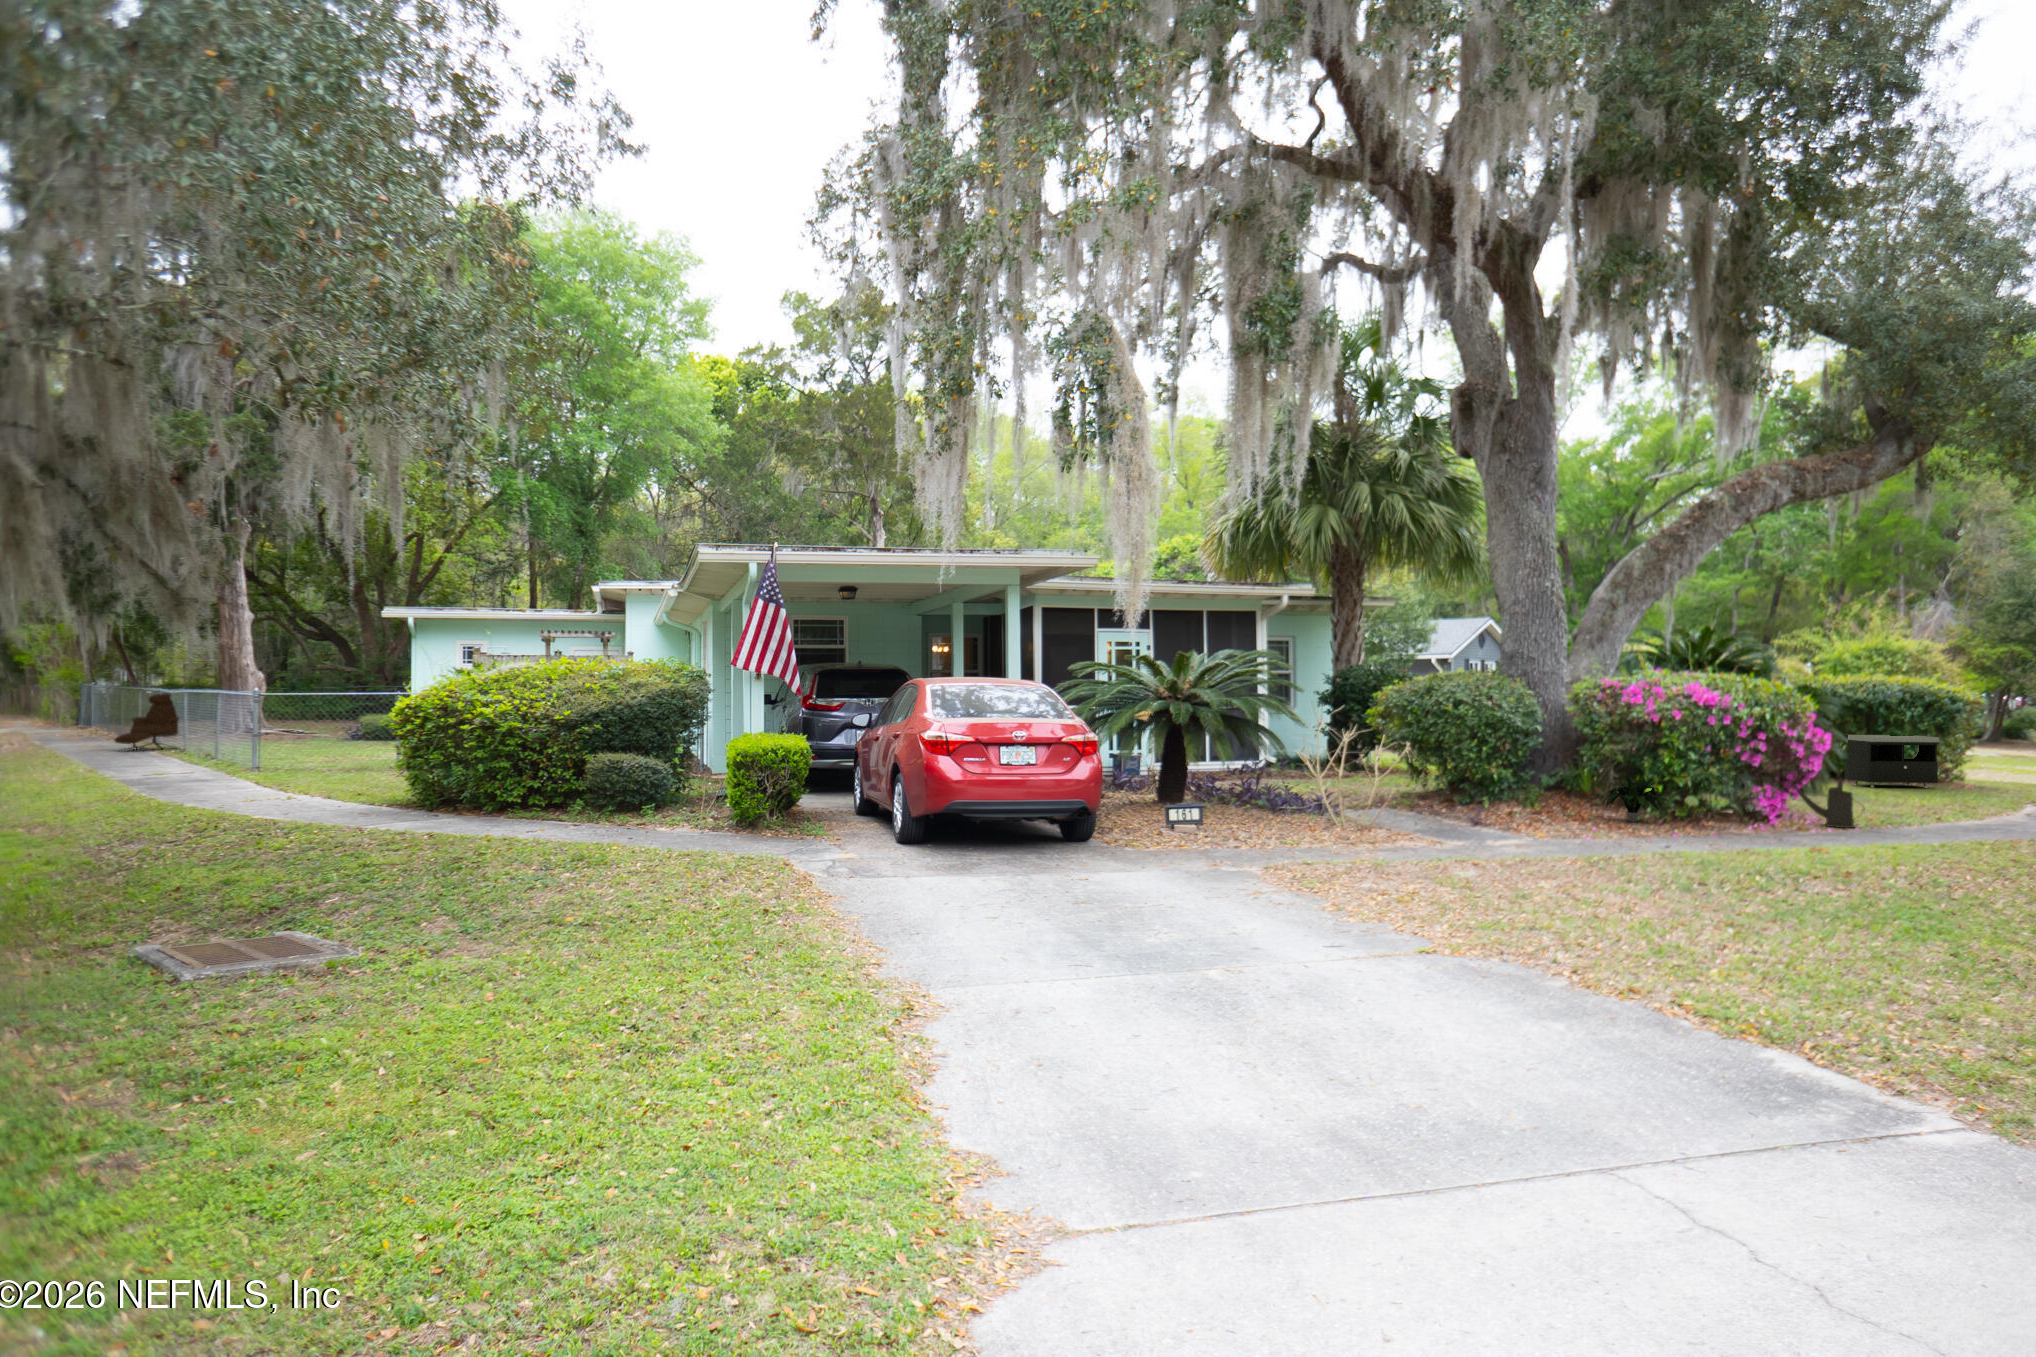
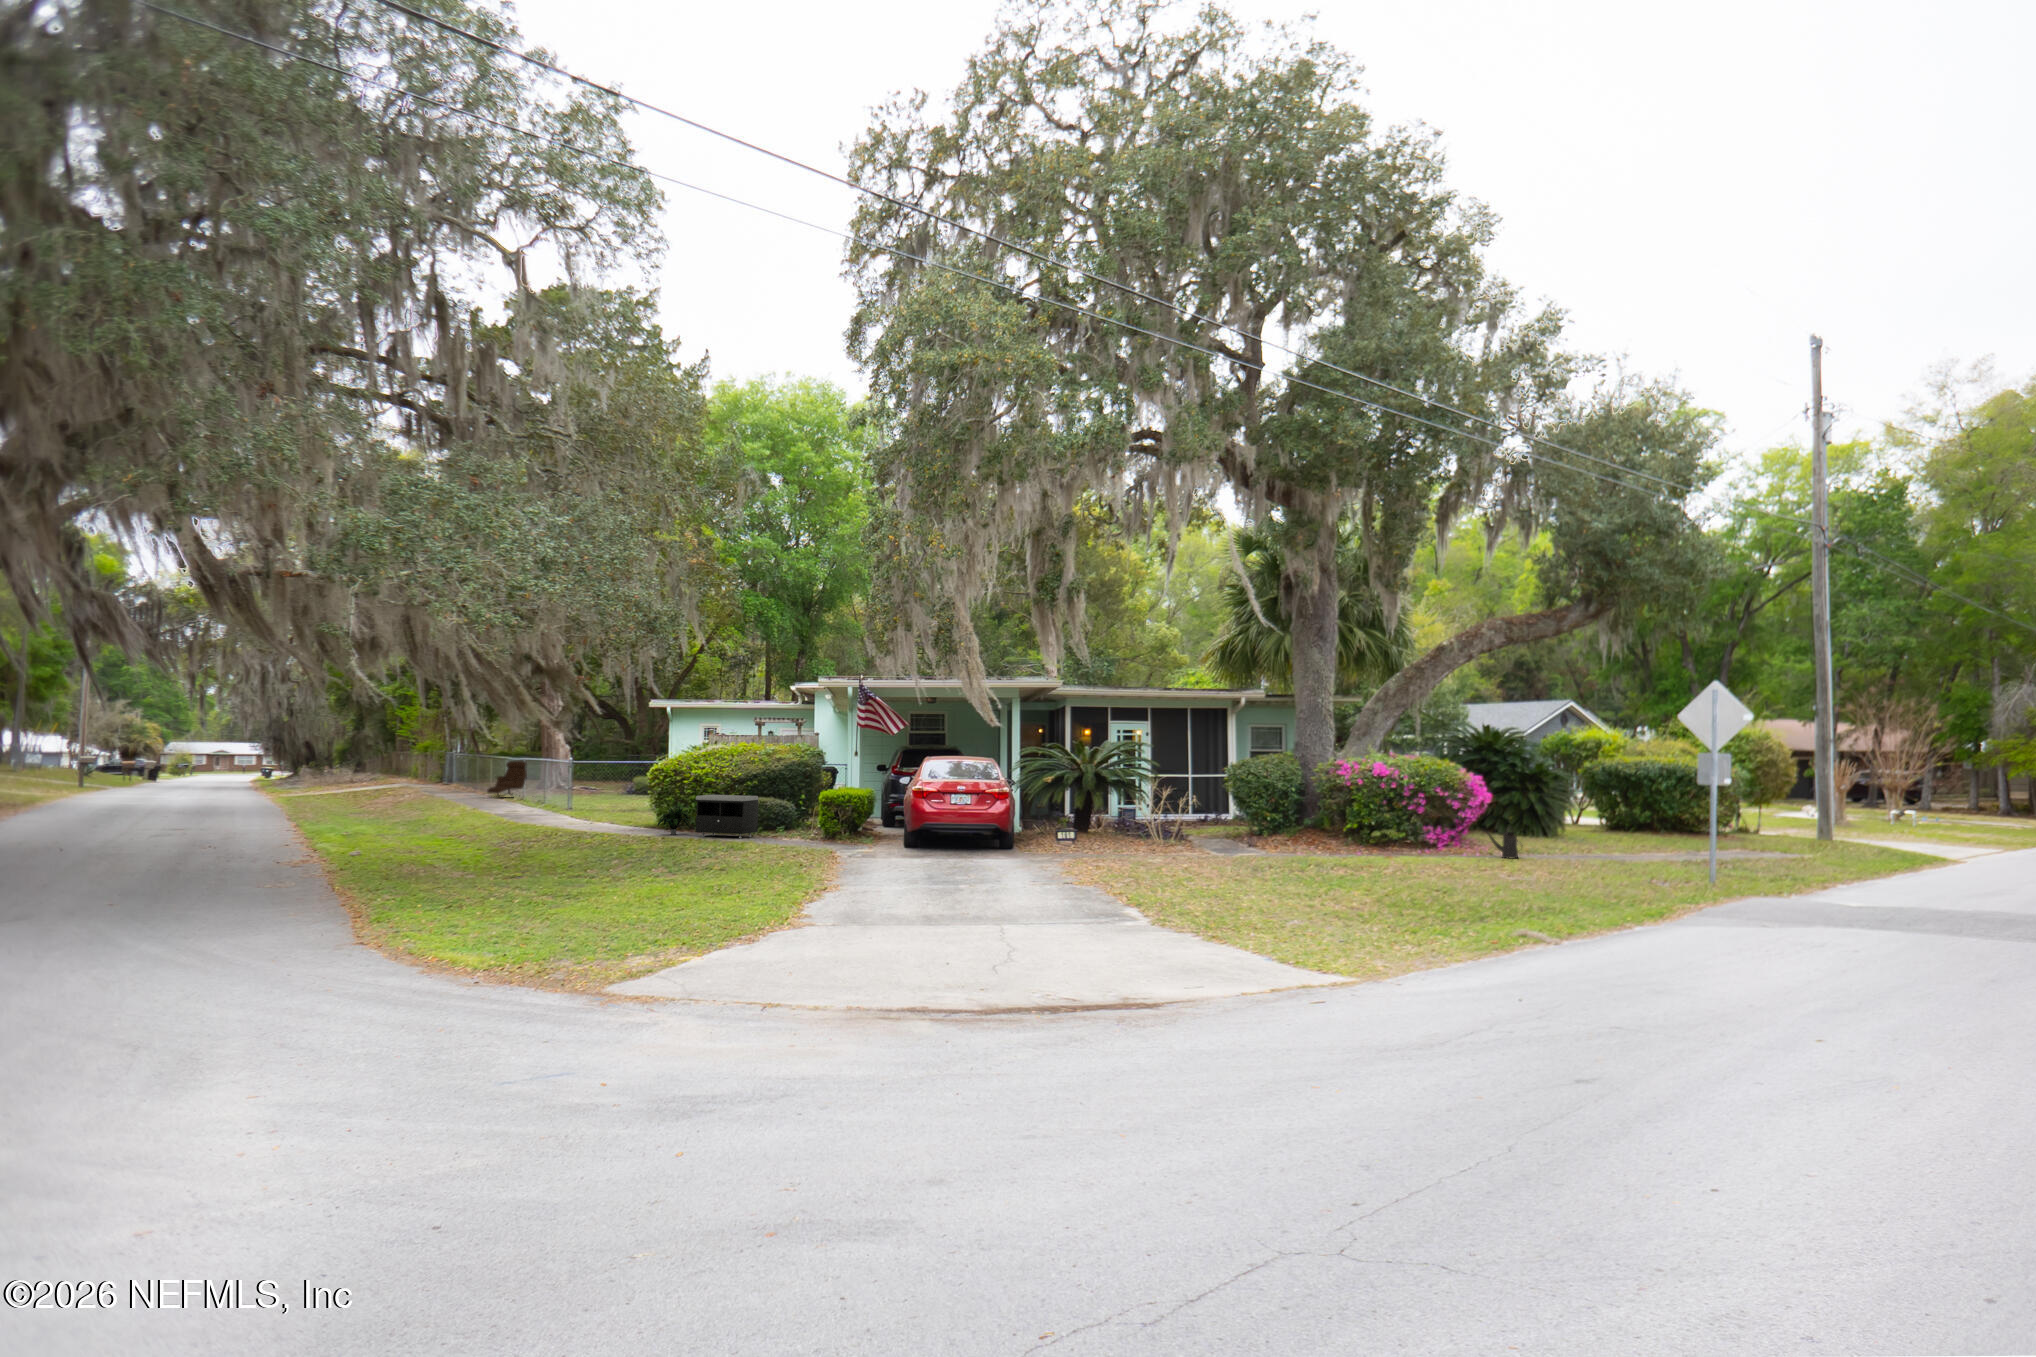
storage bench: present [1845,735,1940,788] -> present [696,795,758,838]
potted plant: present [1603,774,1667,822] -> present [658,806,691,835]

